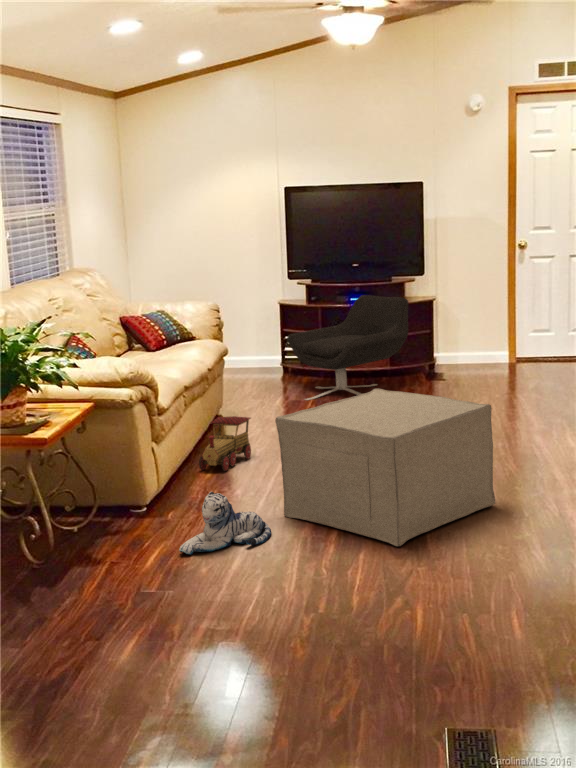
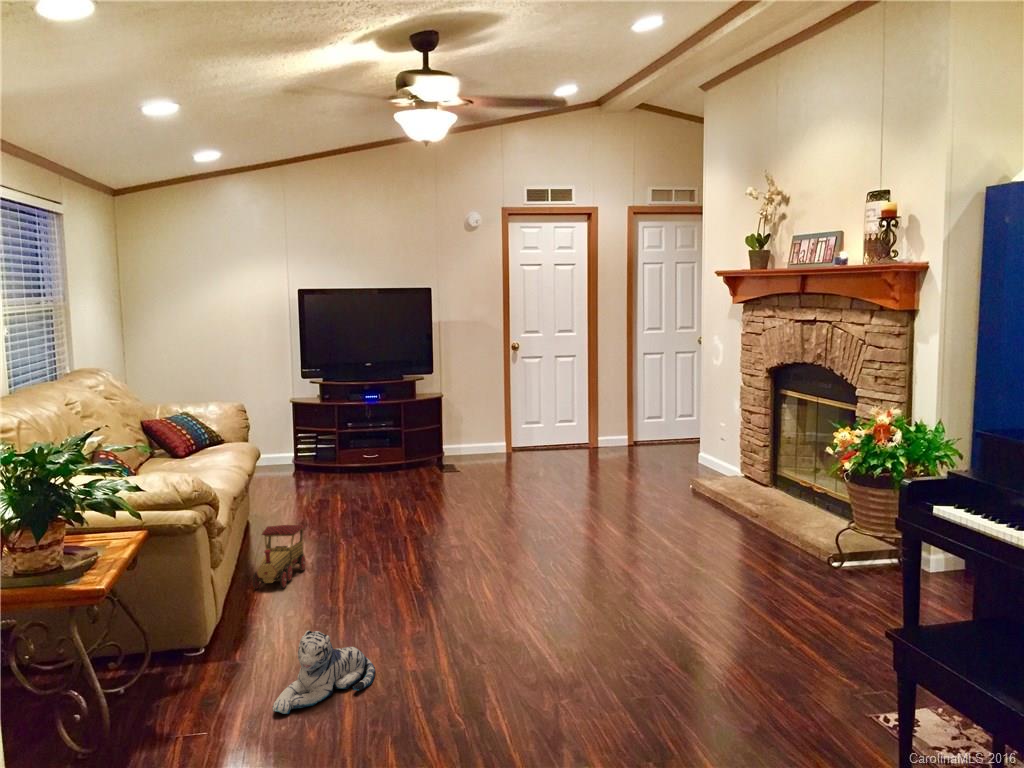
lounge chair: present [287,295,408,400] -> none [310,393,429,498]
ottoman: present [275,388,495,546] -> none [369,490,594,672]

